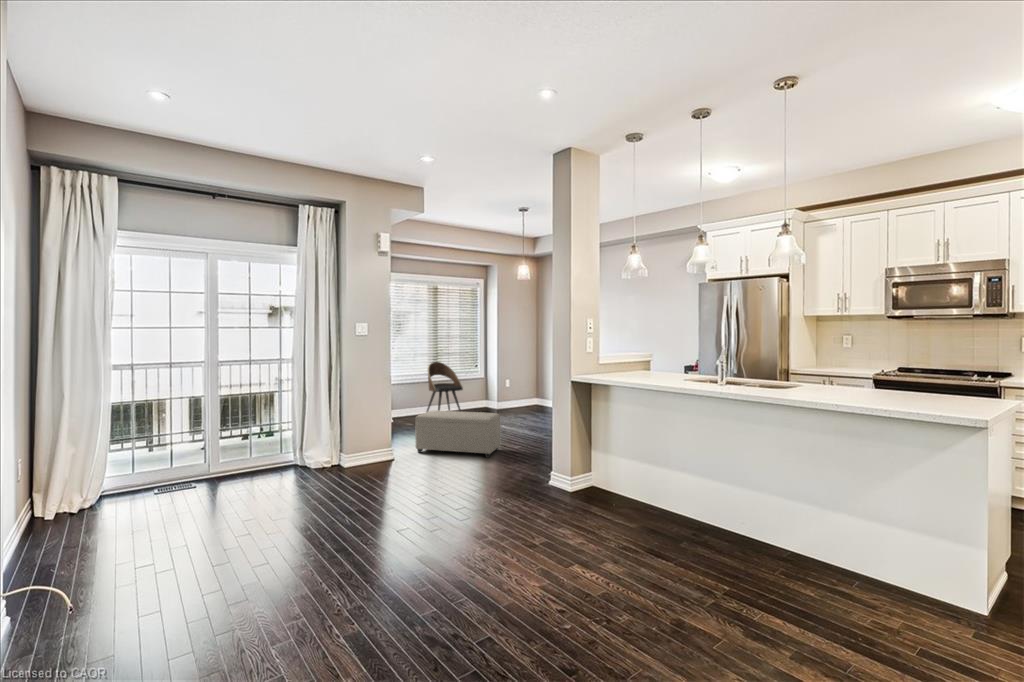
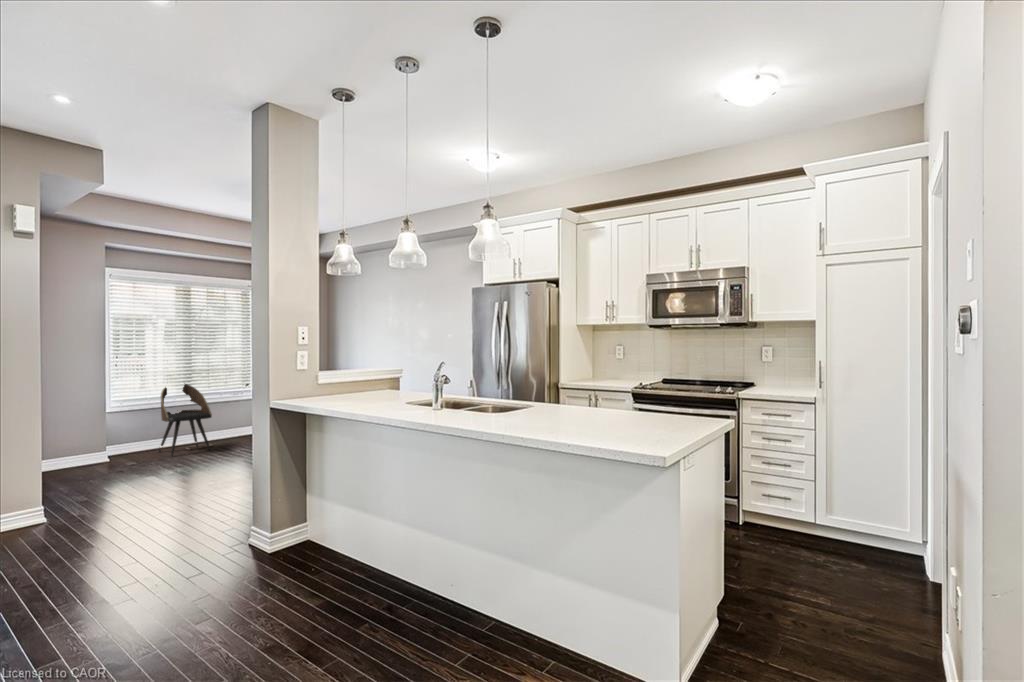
ottoman: present [415,411,500,457] -> none [85,450,220,511]

